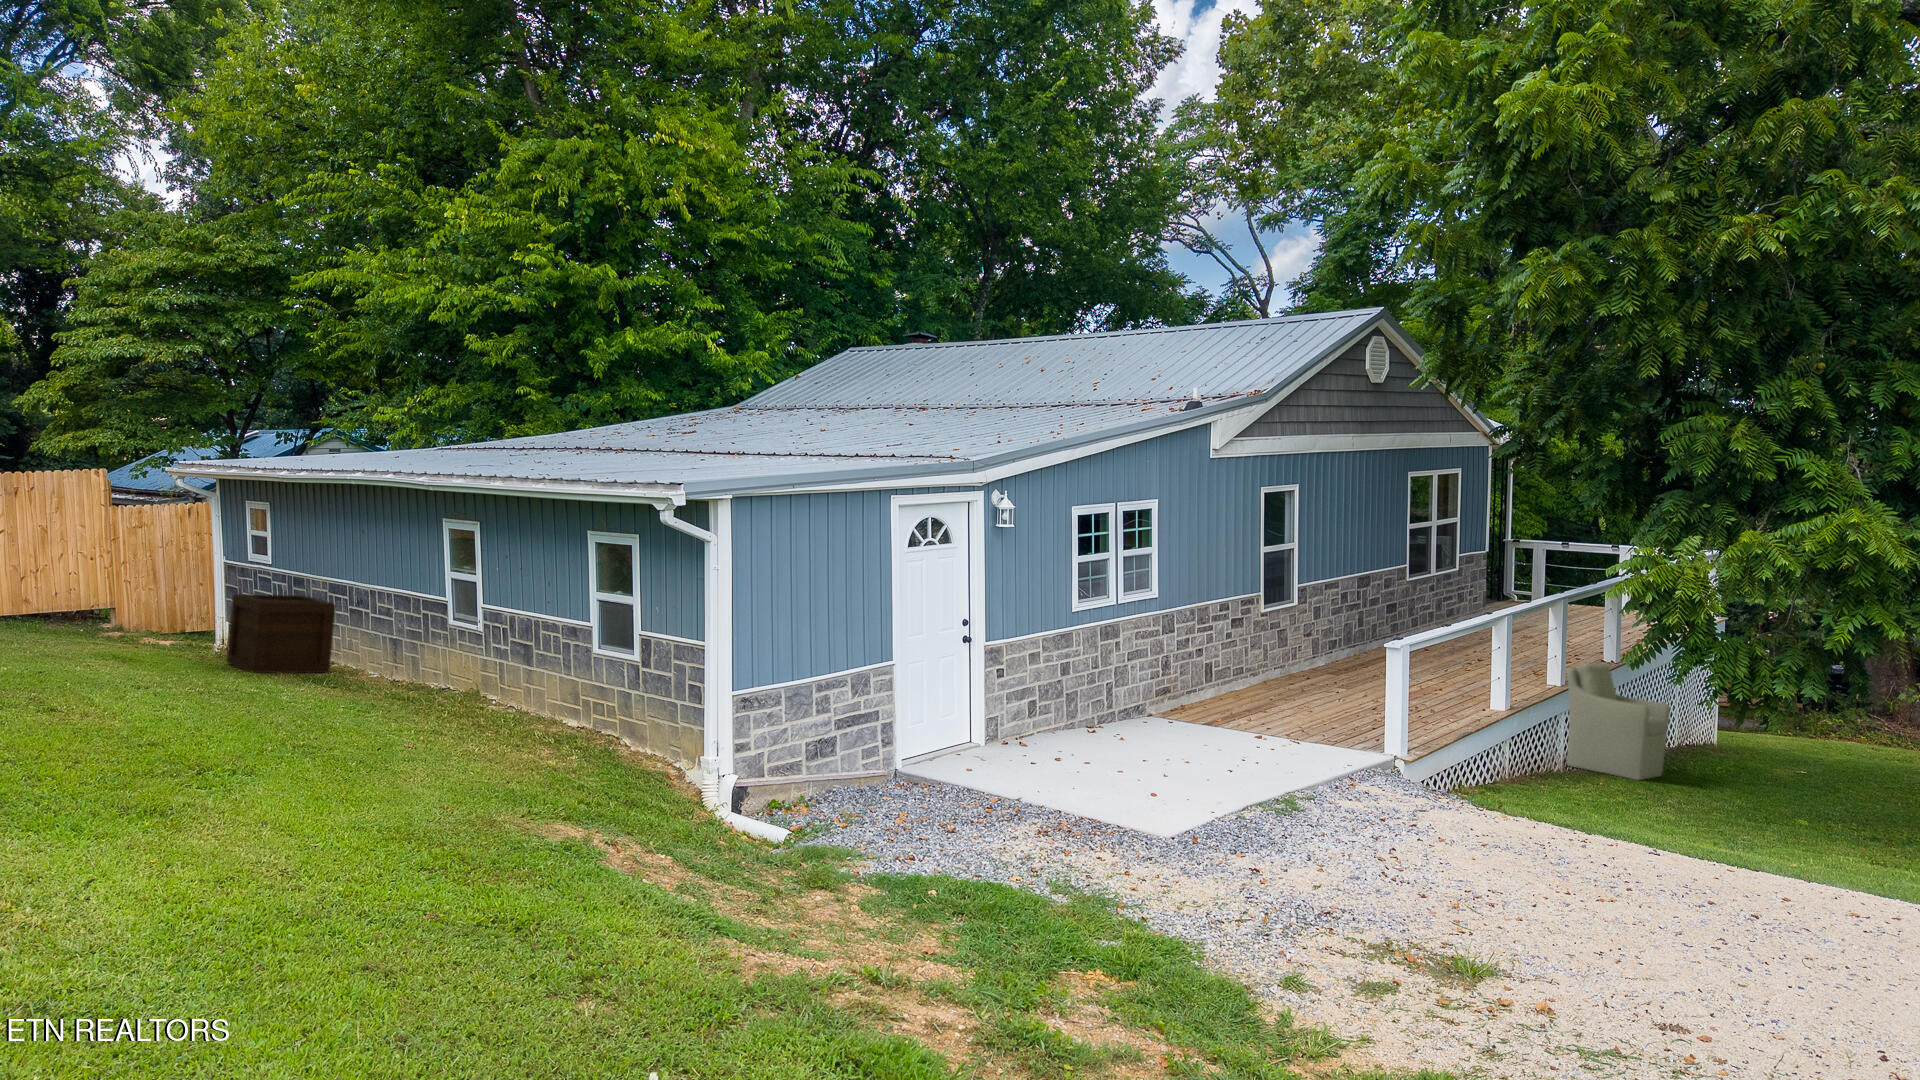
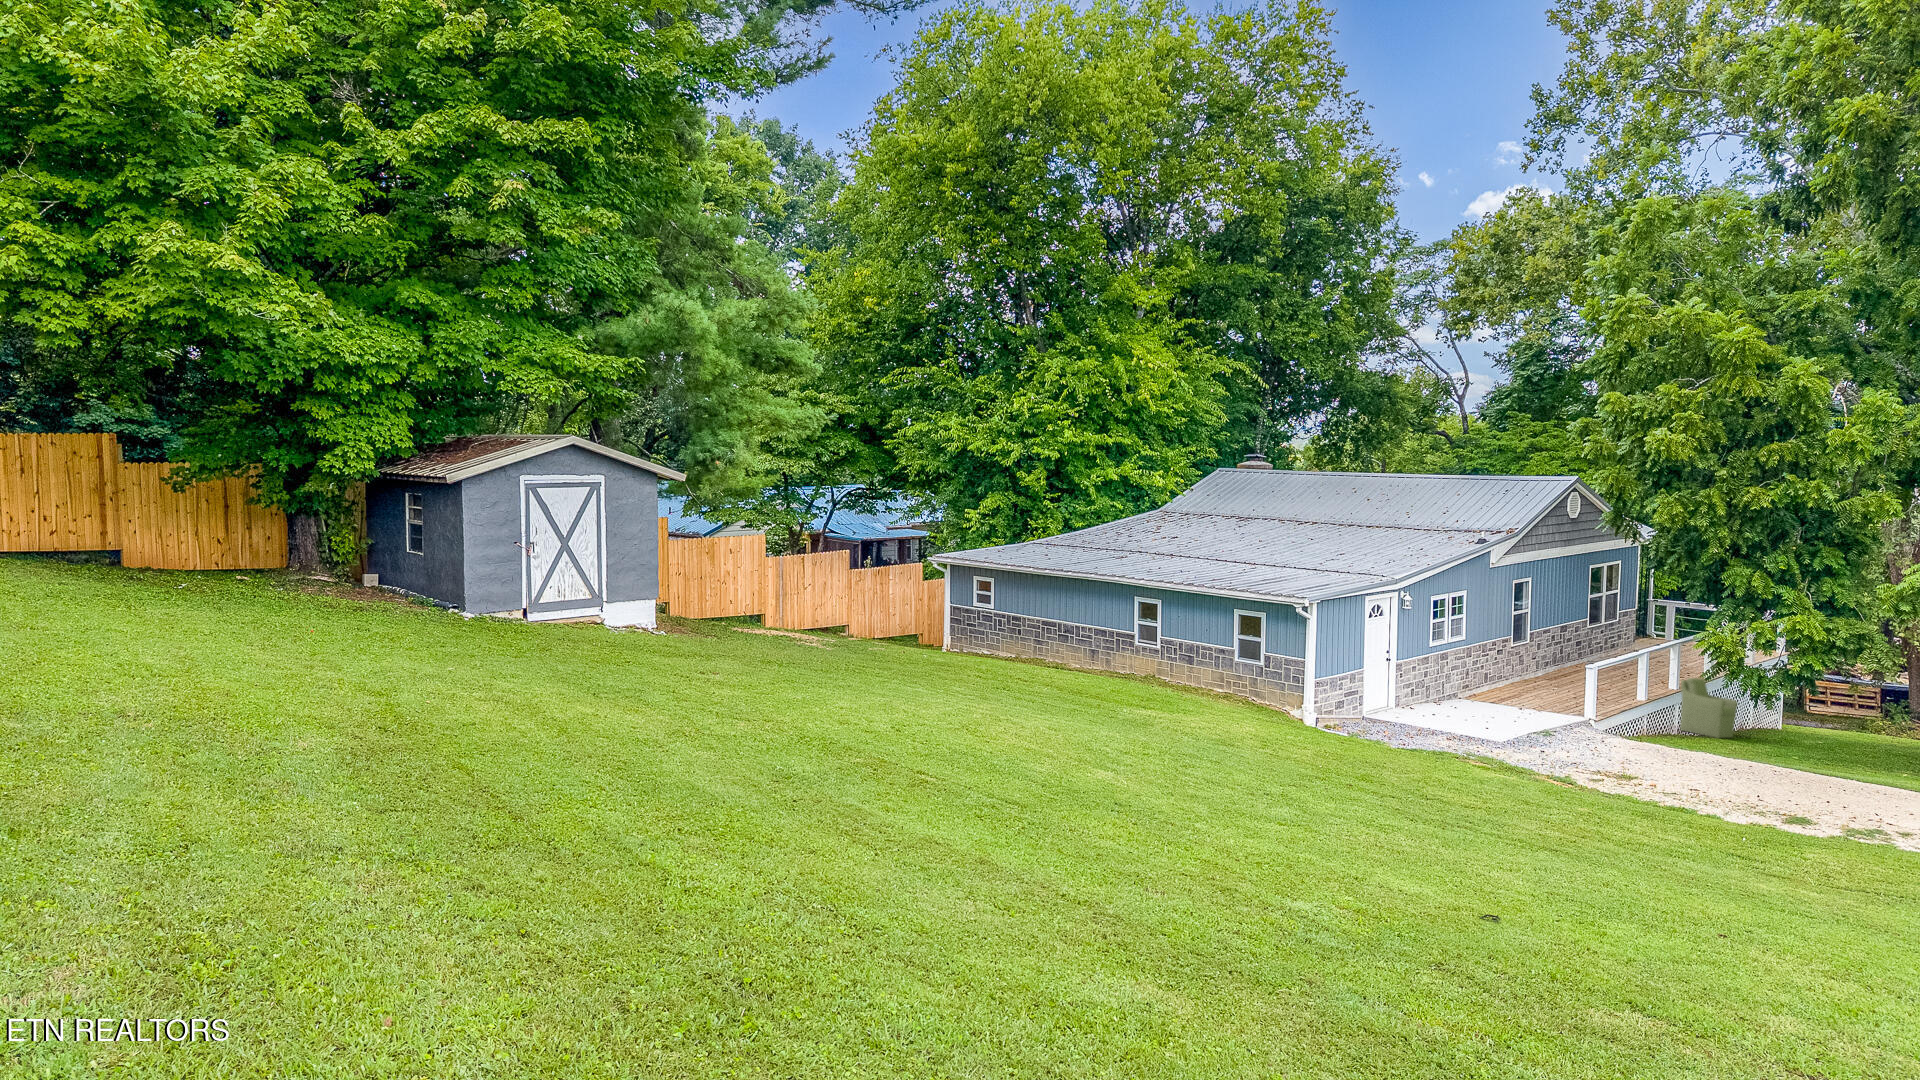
wooden crate: present [226,594,336,673] -> none [1003,626,1053,665]

